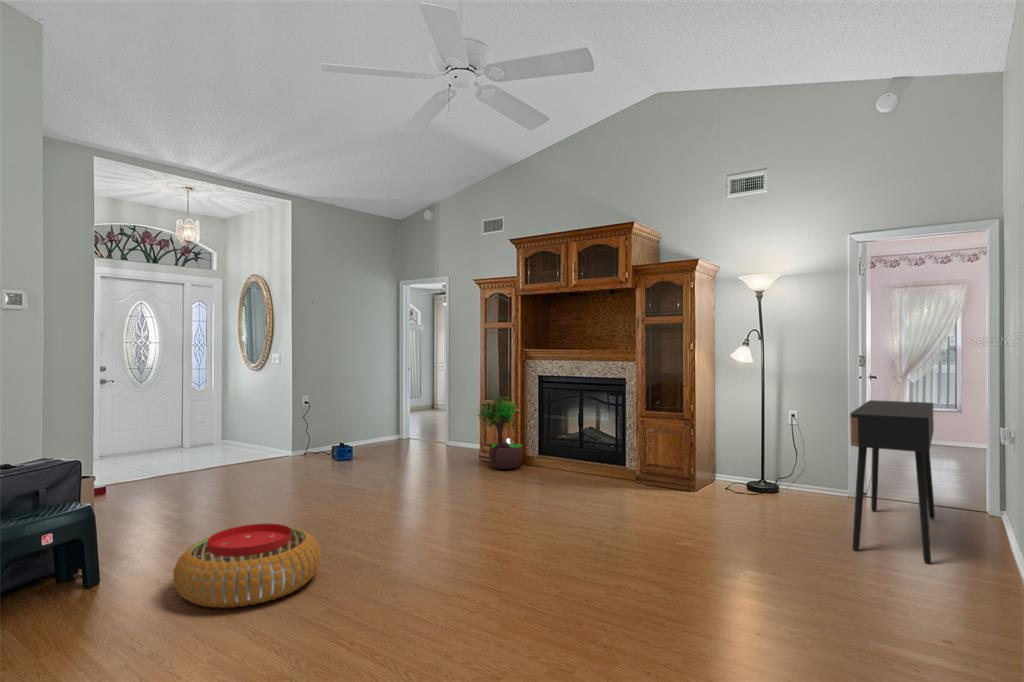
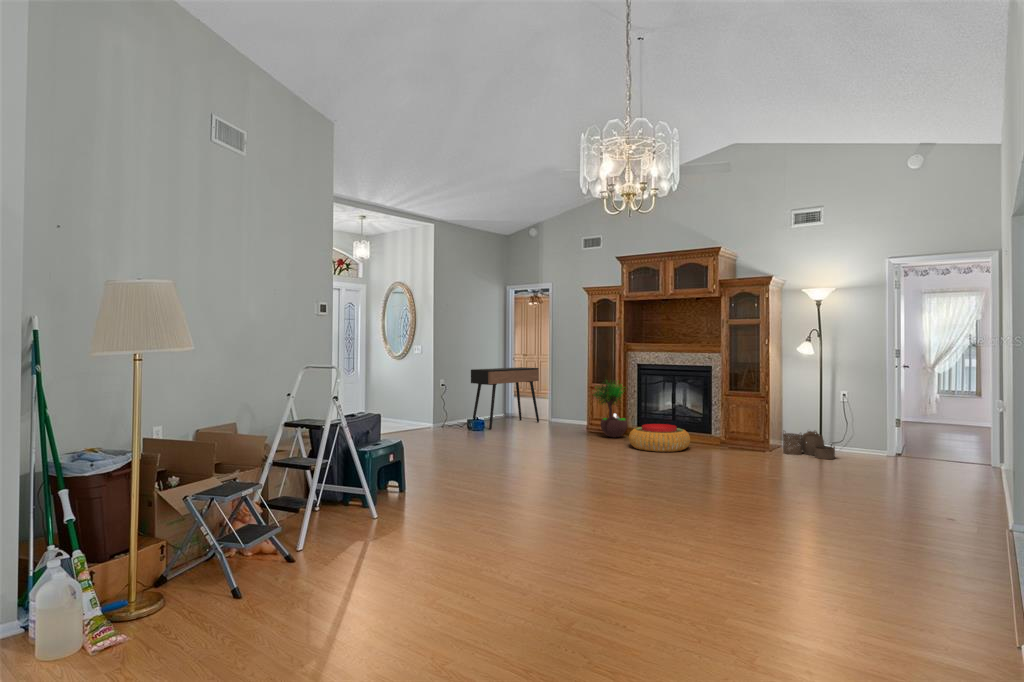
console table: present [850,400,935,563] -> present [471,367,539,429]
woven basket: none [712,461,780,507] -> present [783,431,835,459]
pouf: present [173,524,321,608] -> present [629,424,690,452]

